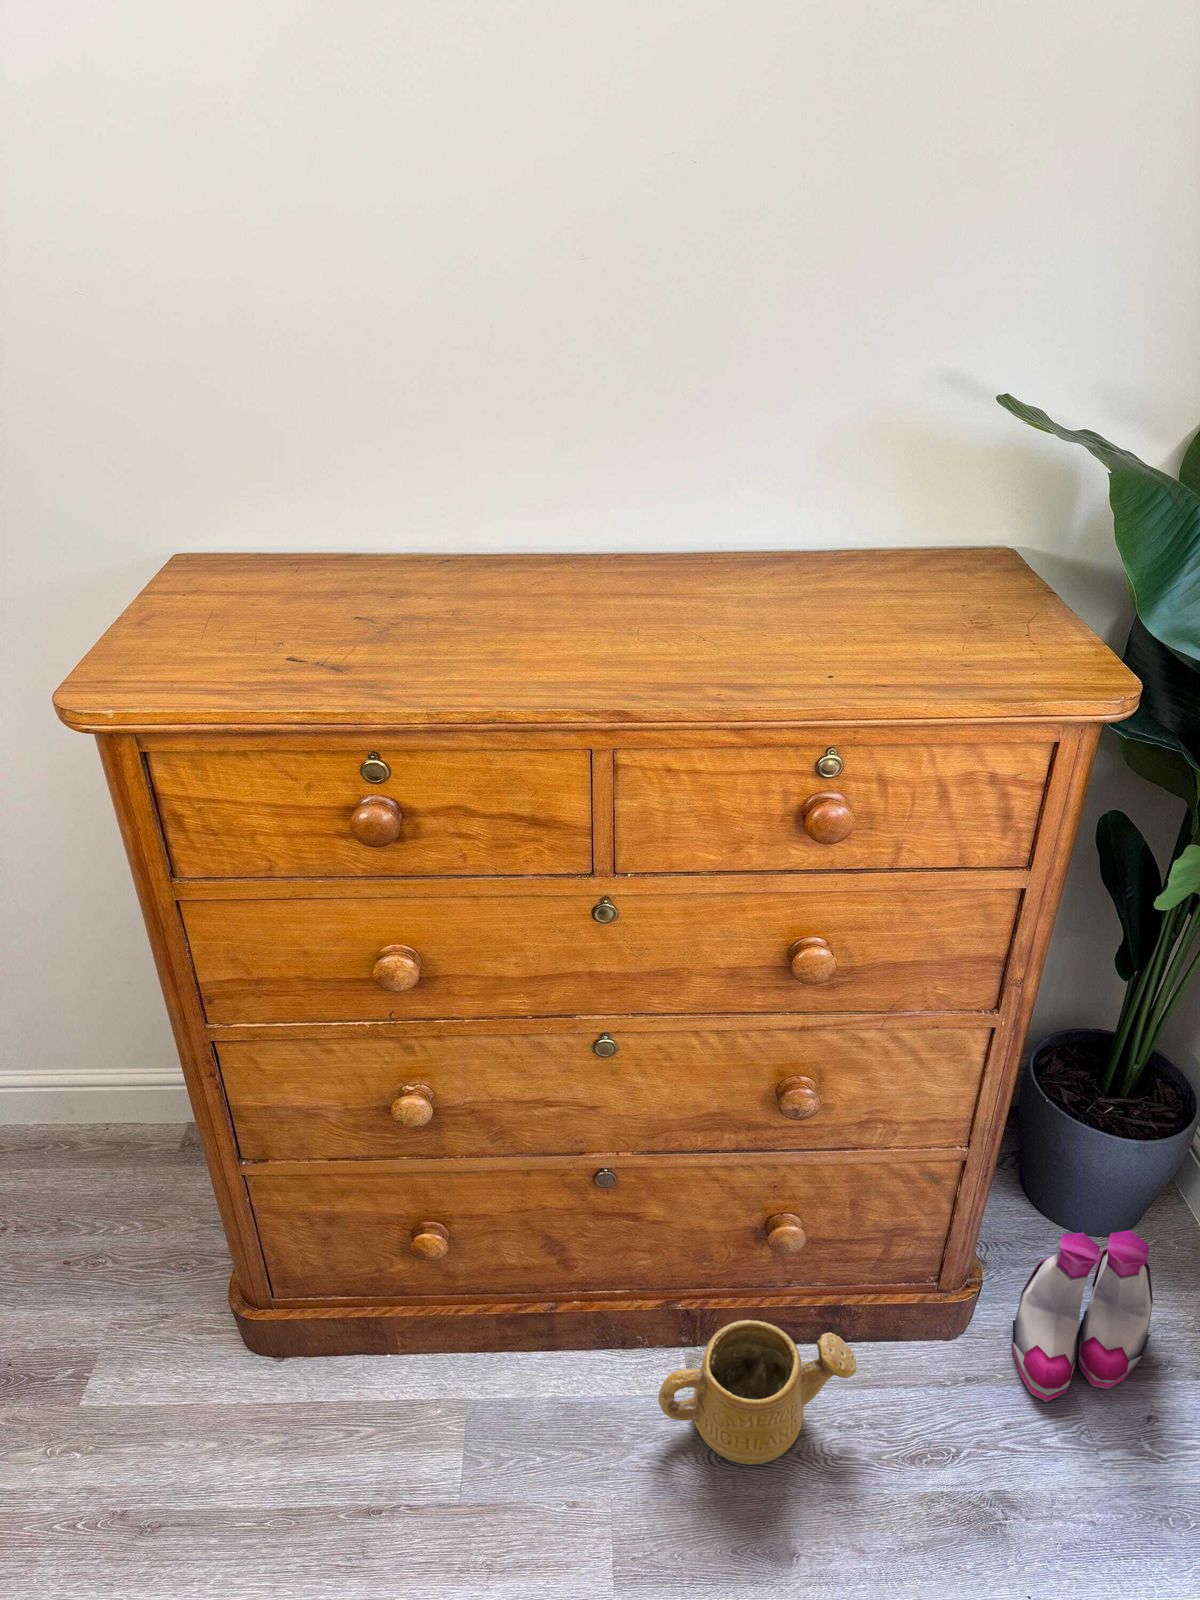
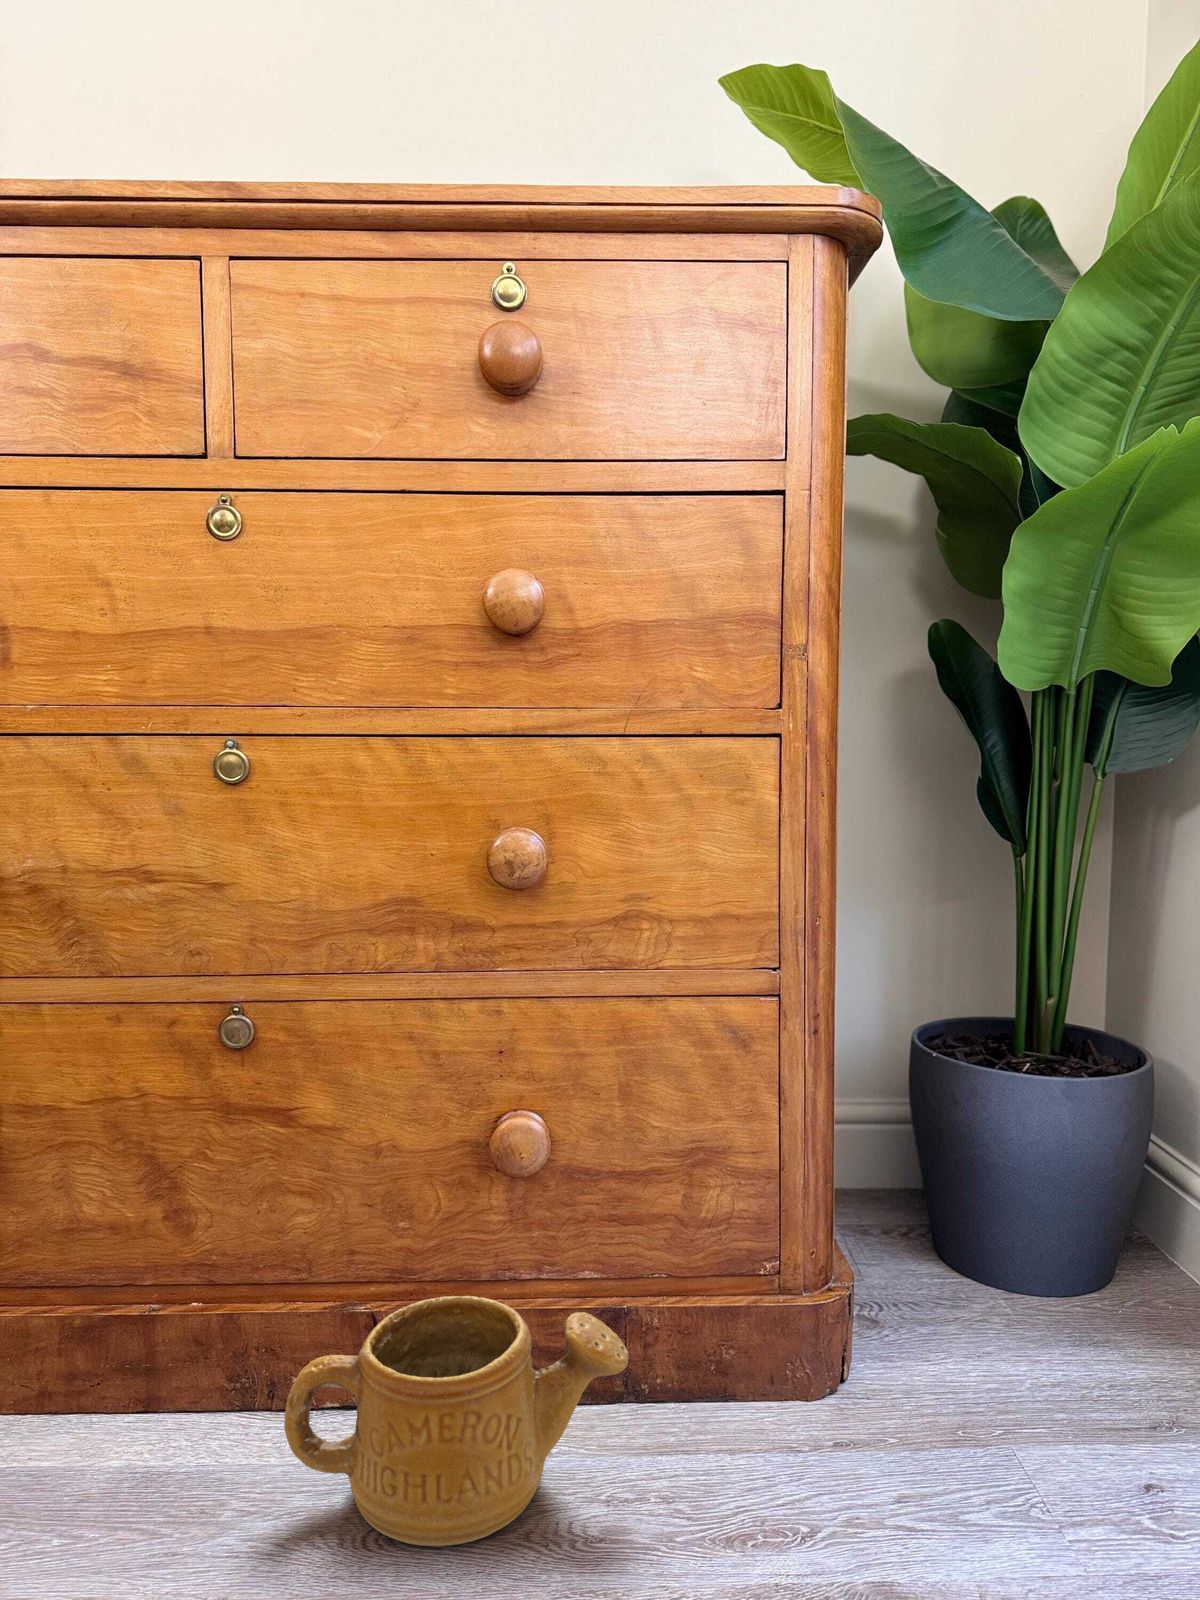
boots: present [1011,1230,1153,1402] -> none [908,1163,1133,1467]

